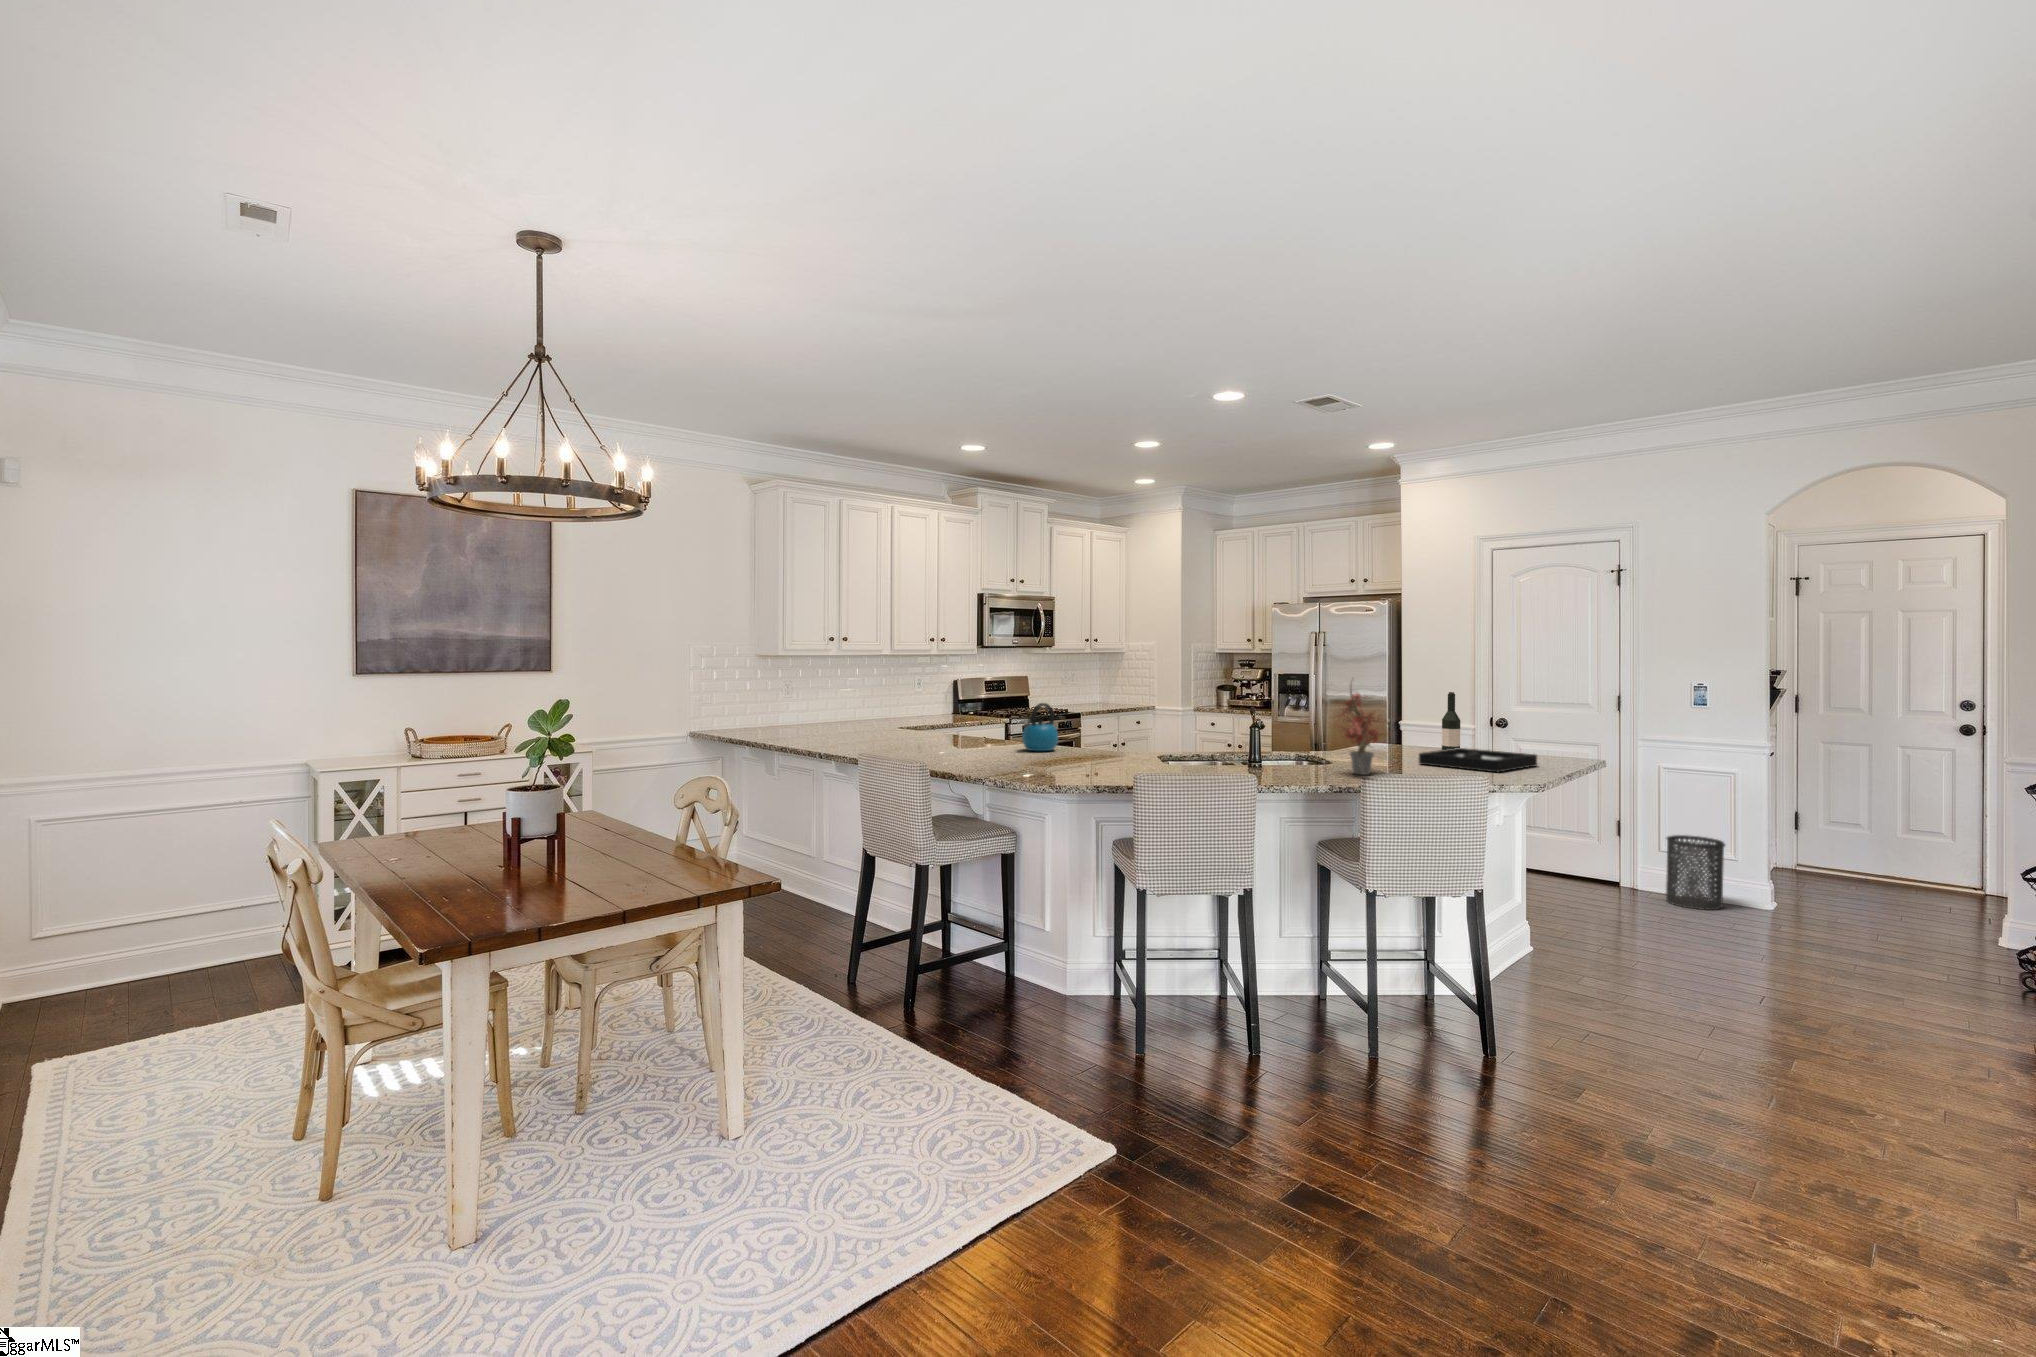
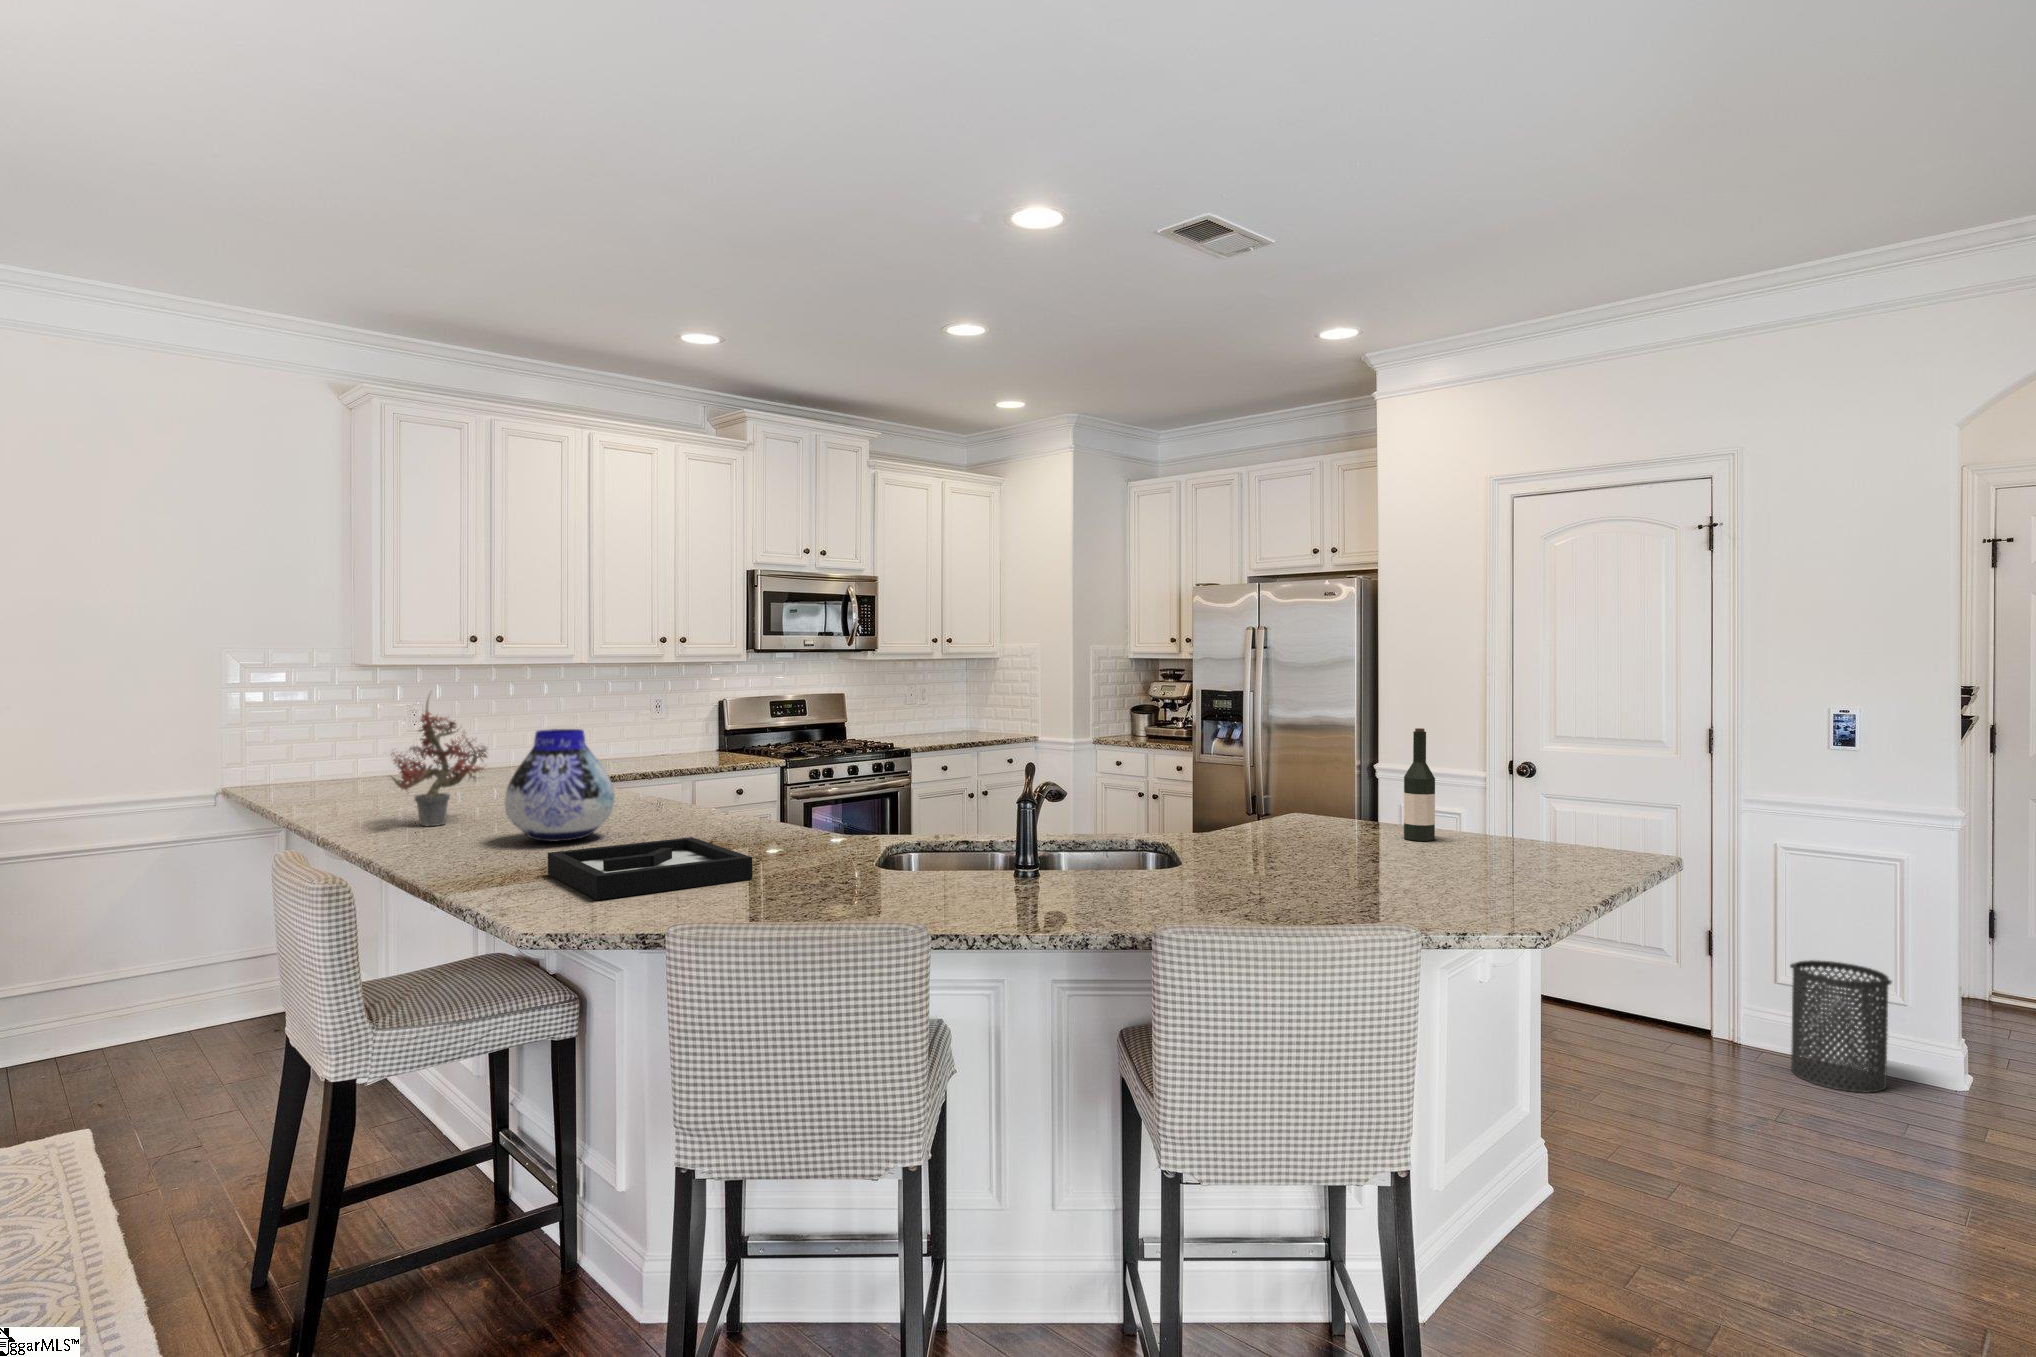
potted plant: present [1337,689,1390,775] -> present [391,694,487,826]
vase: none [935,693,993,755] -> present [504,729,615,842]
kettle: present [1022,703,1058,751] -> none [676,746,746,831]
decorative tray: present [1419,748,1537,772] -> present [548,837,752,900]

